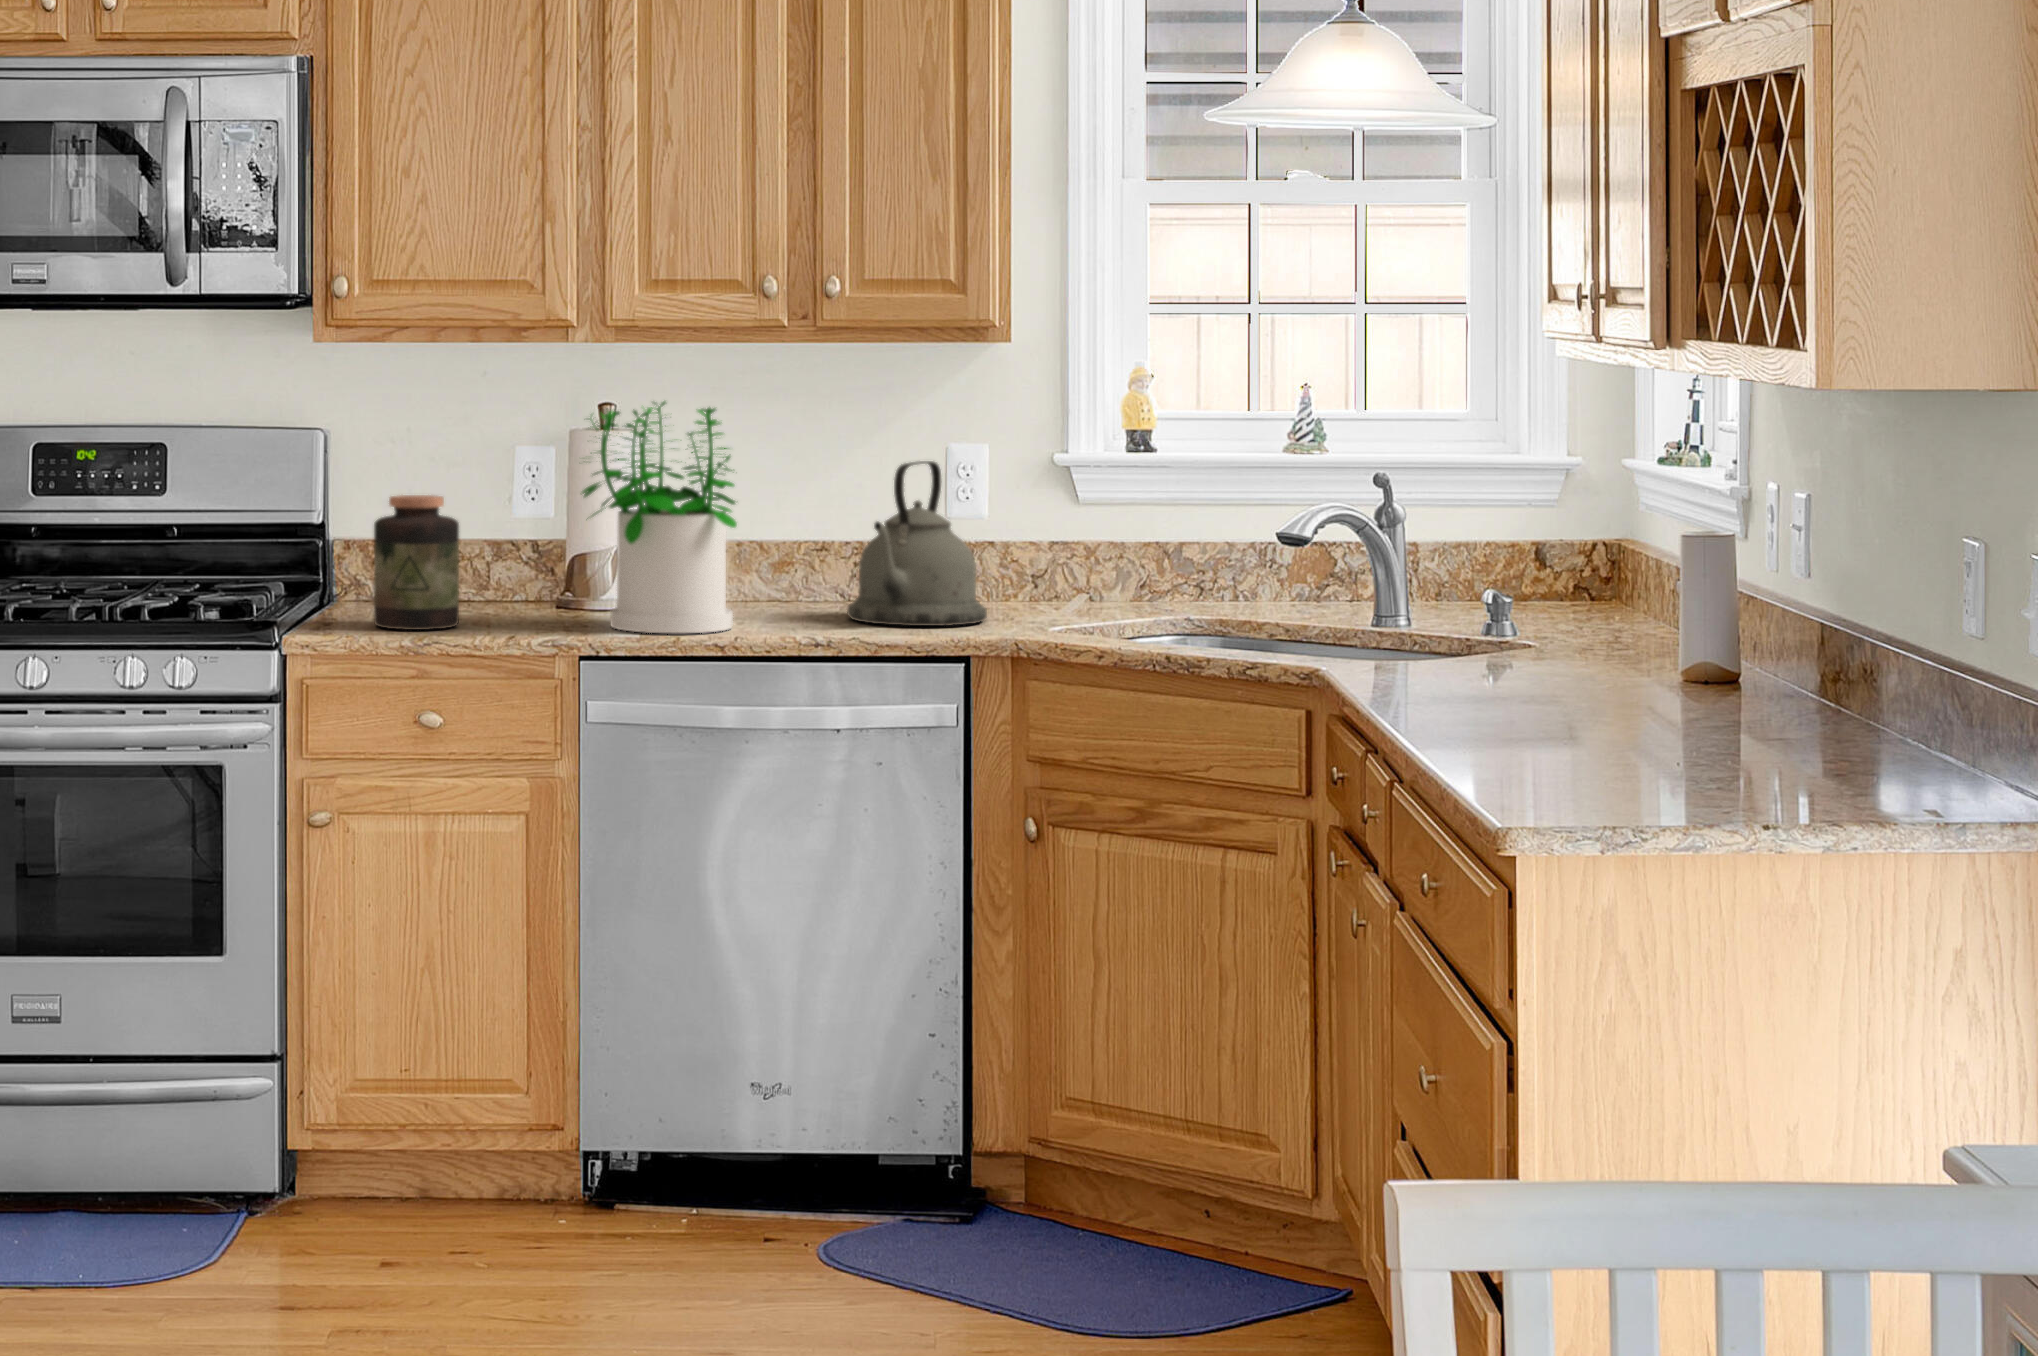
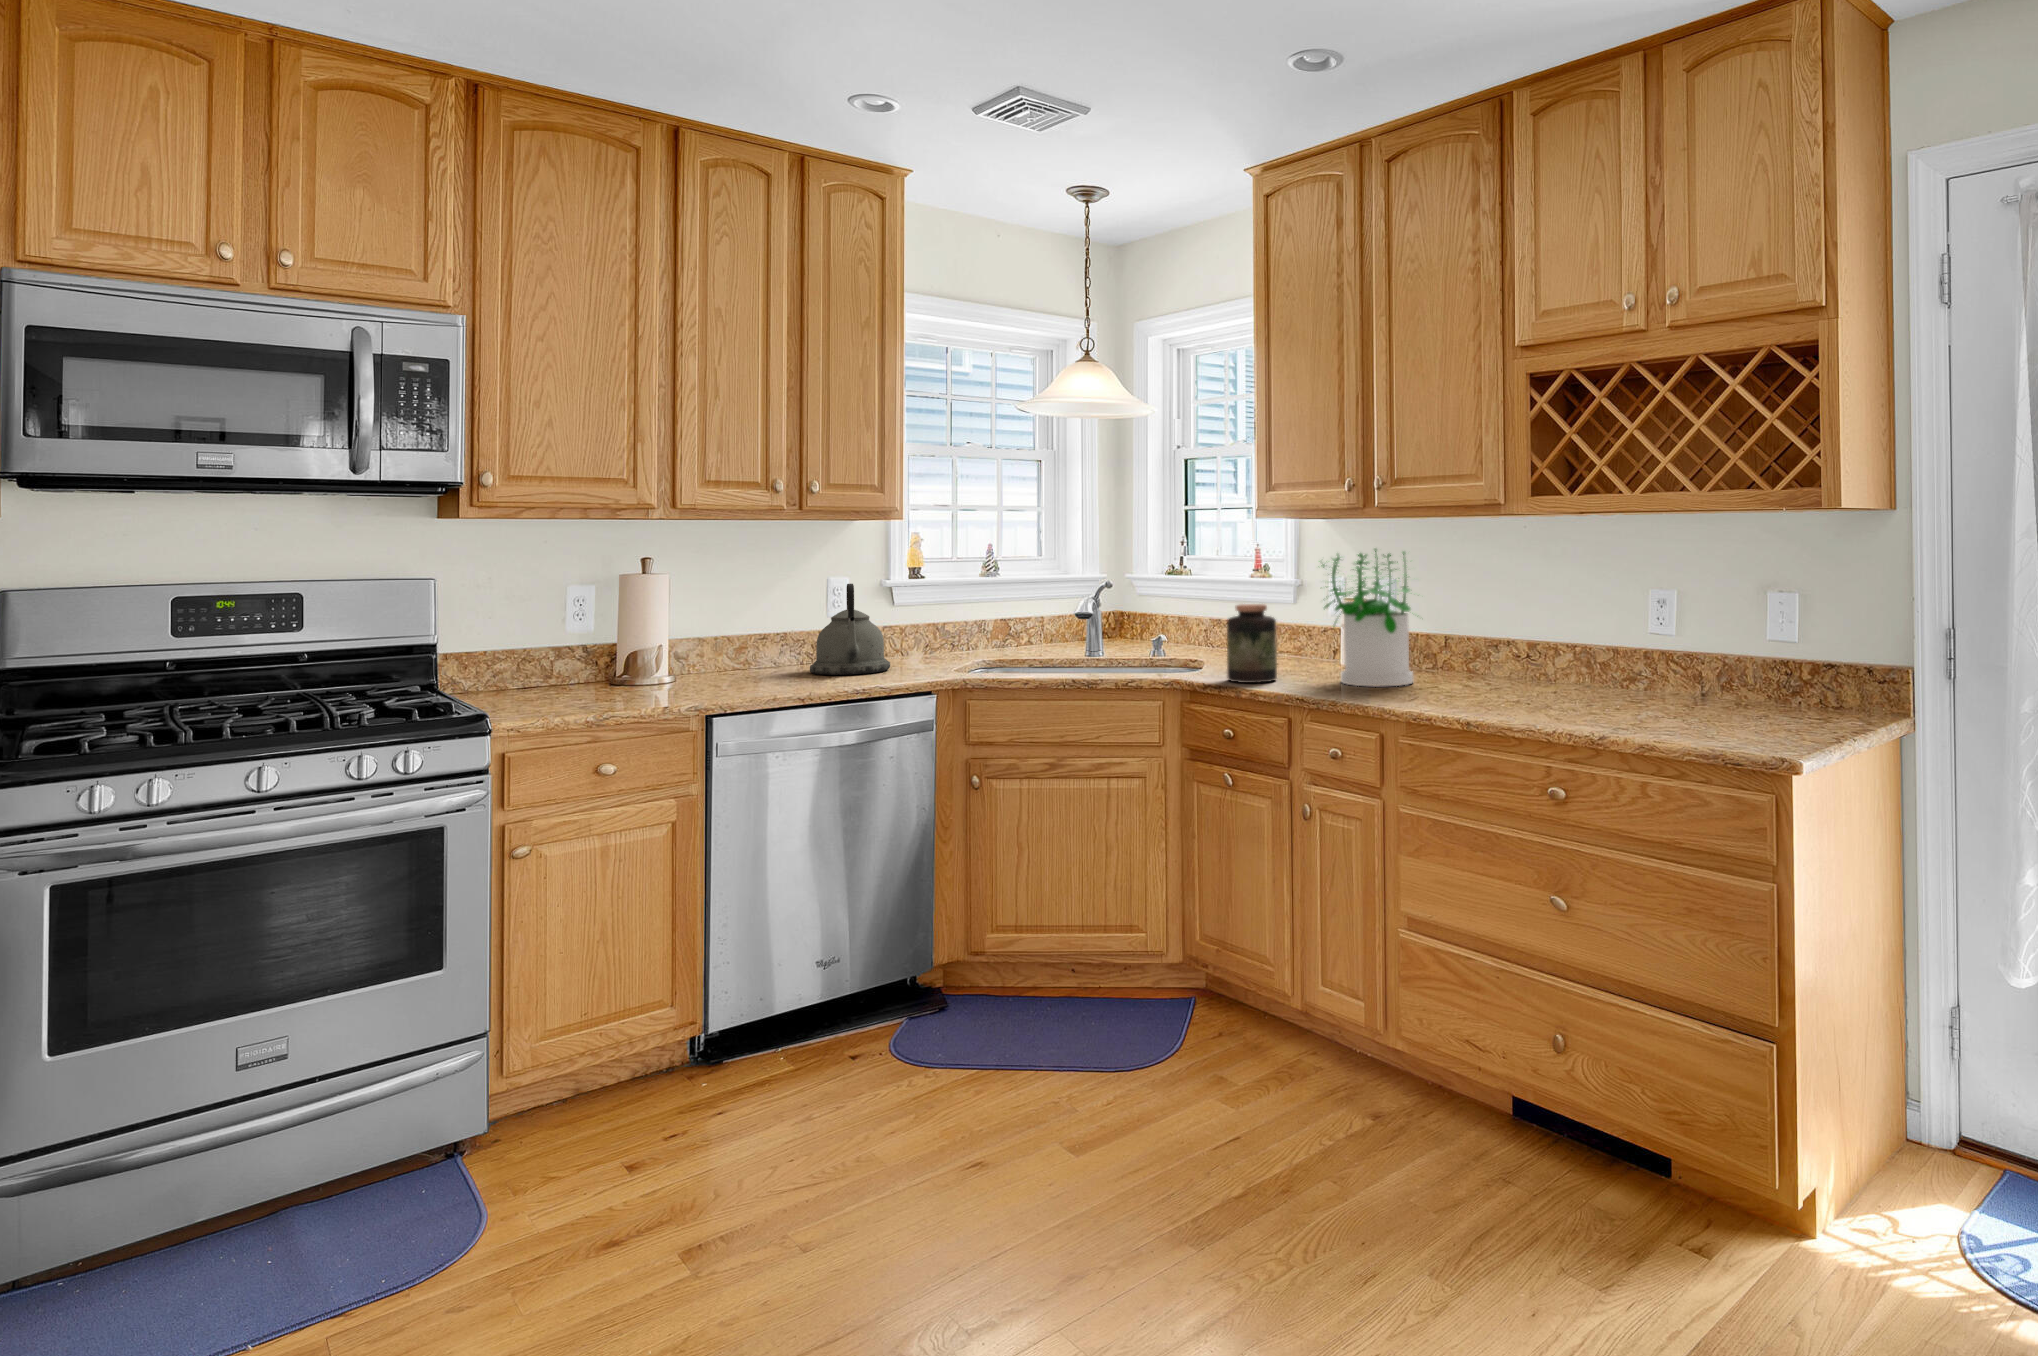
potted plant: present [582,401,737,633] -> present [1321,549,1413,687]
jar: present [374,495,459,630] -> present [1227,604,1277,683]

